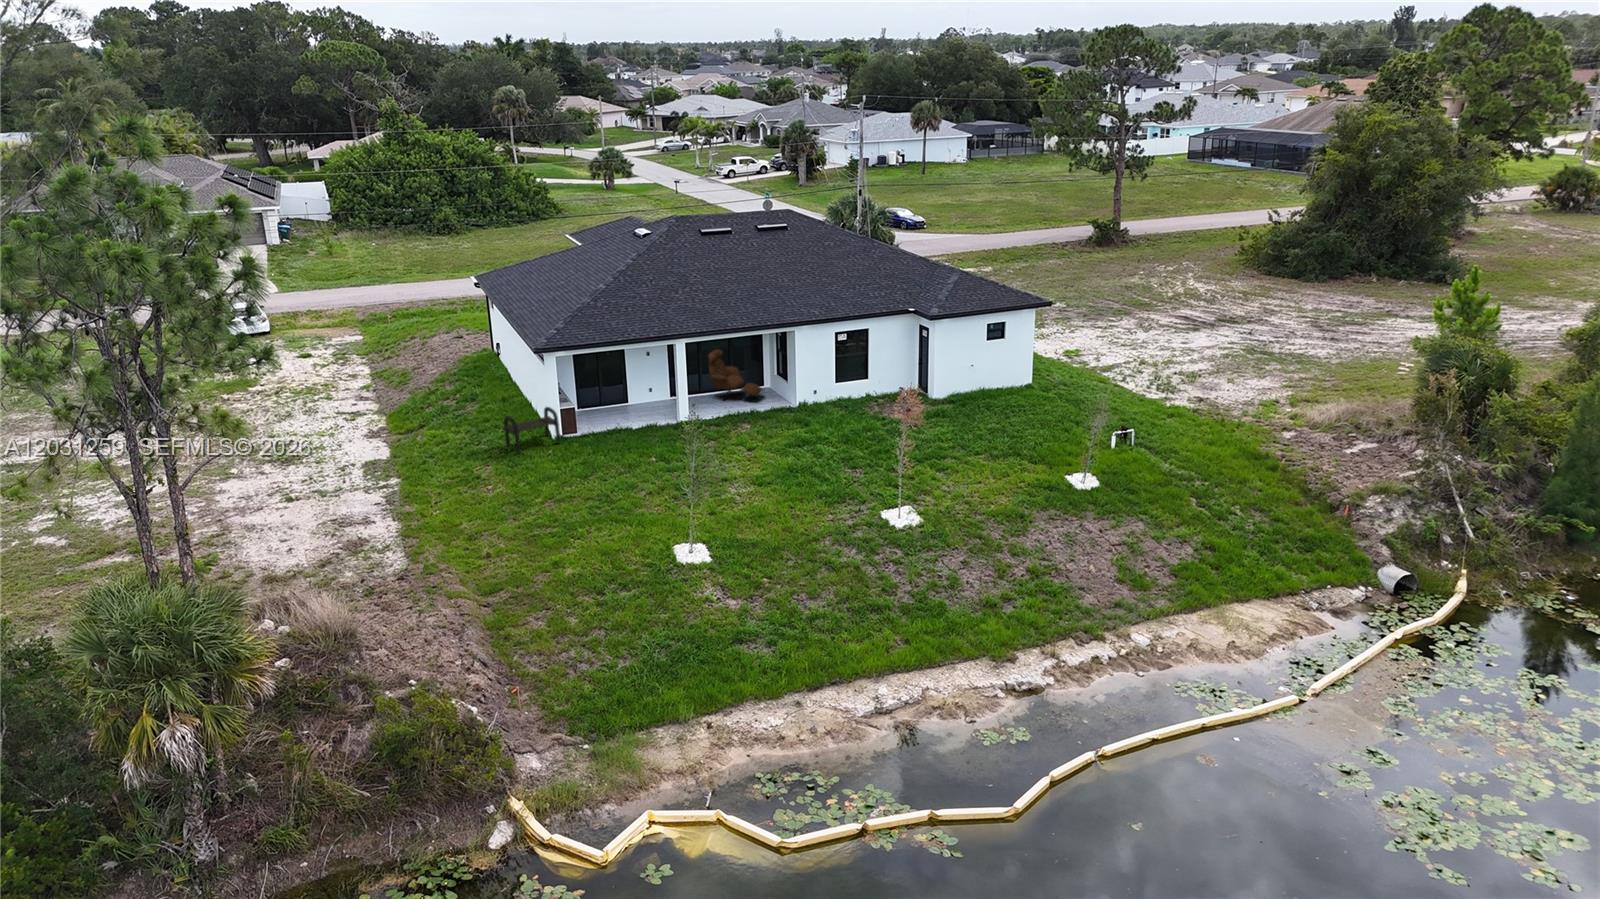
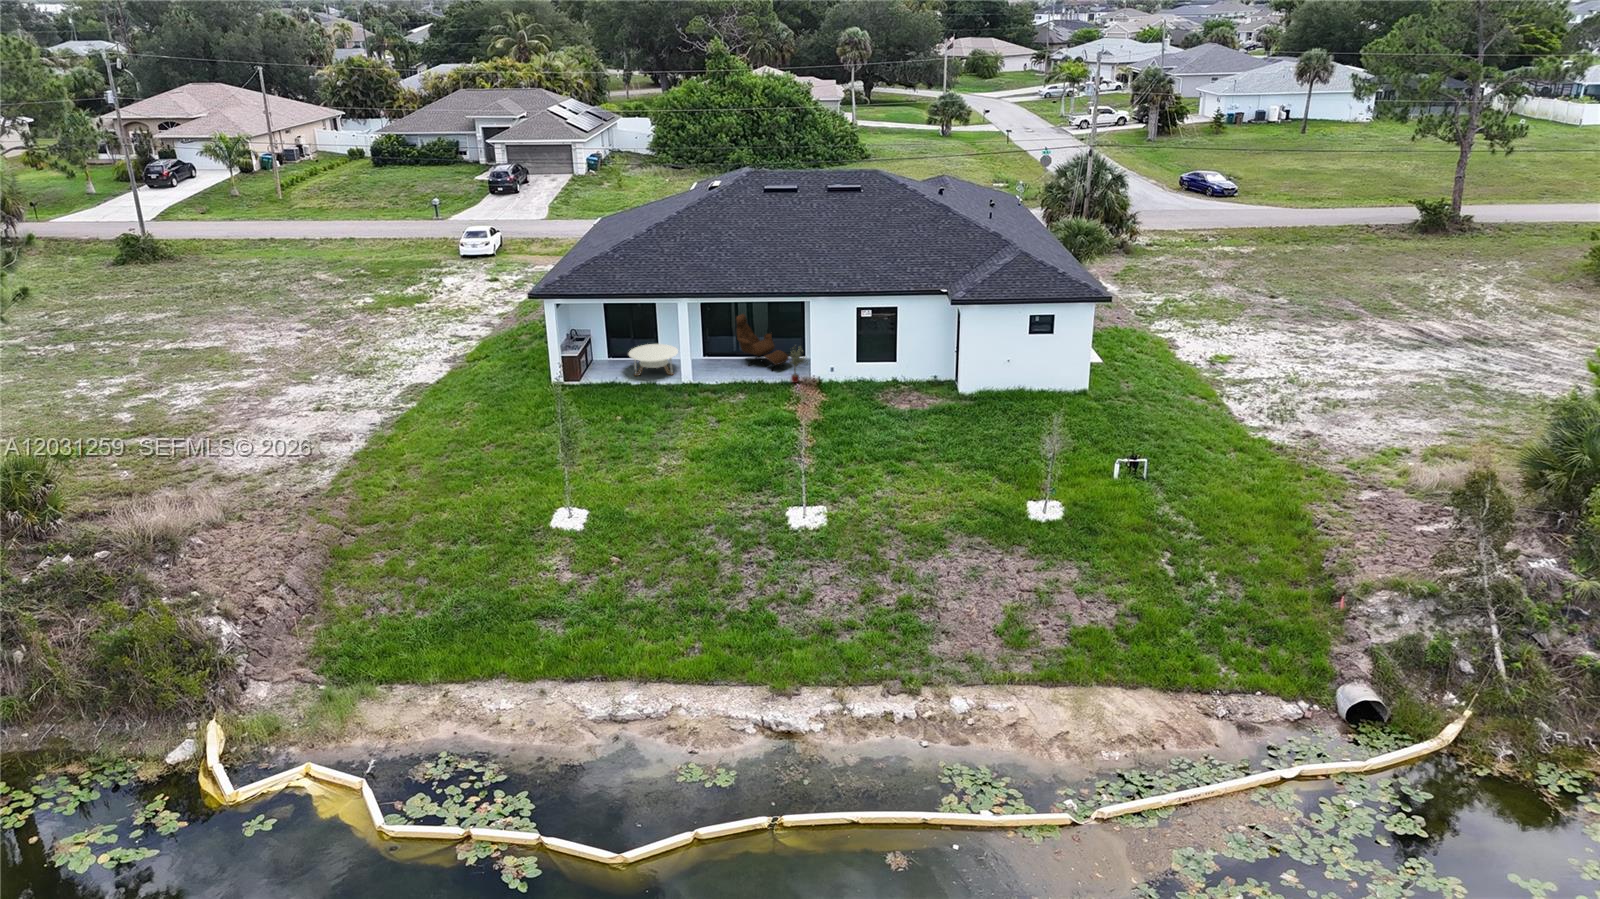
potted tree: none [773,373,794,410] -> present [789,345,808,383]
round table: none [612,389,662,422] -> present [629,344,678,376]
bench: present [504,407,560,454] -> none [510,353,561,395]

